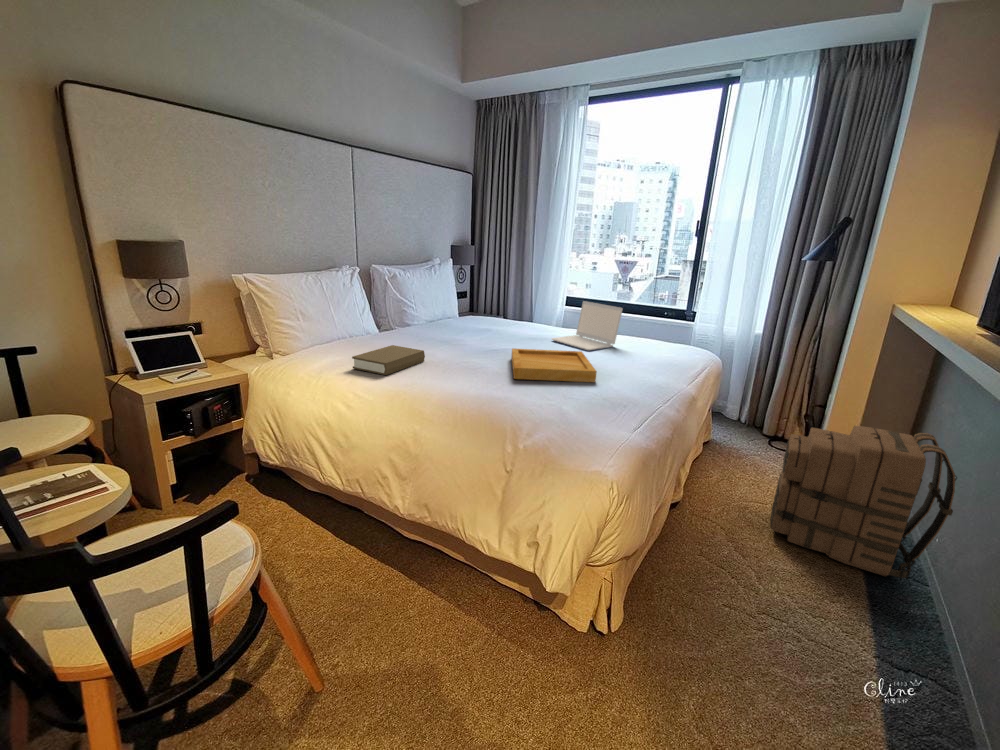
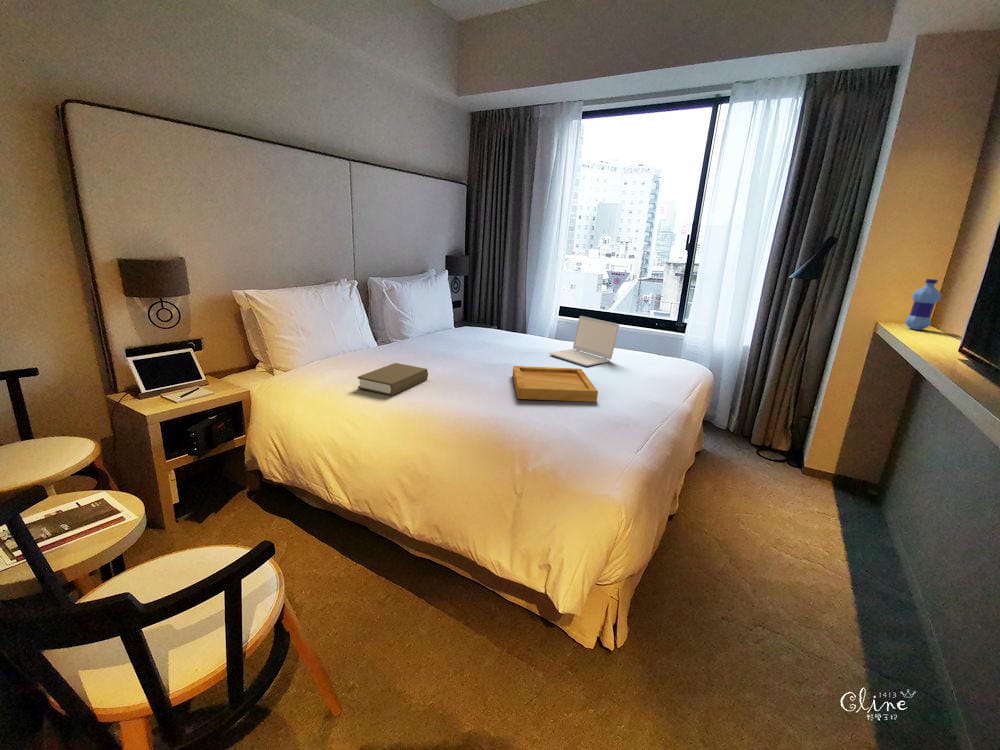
water bottle: none [924,256,963,310] -> present [905,279,941,330]
backpack: present [770,426,957,579] -> none [762,442,936,589]

